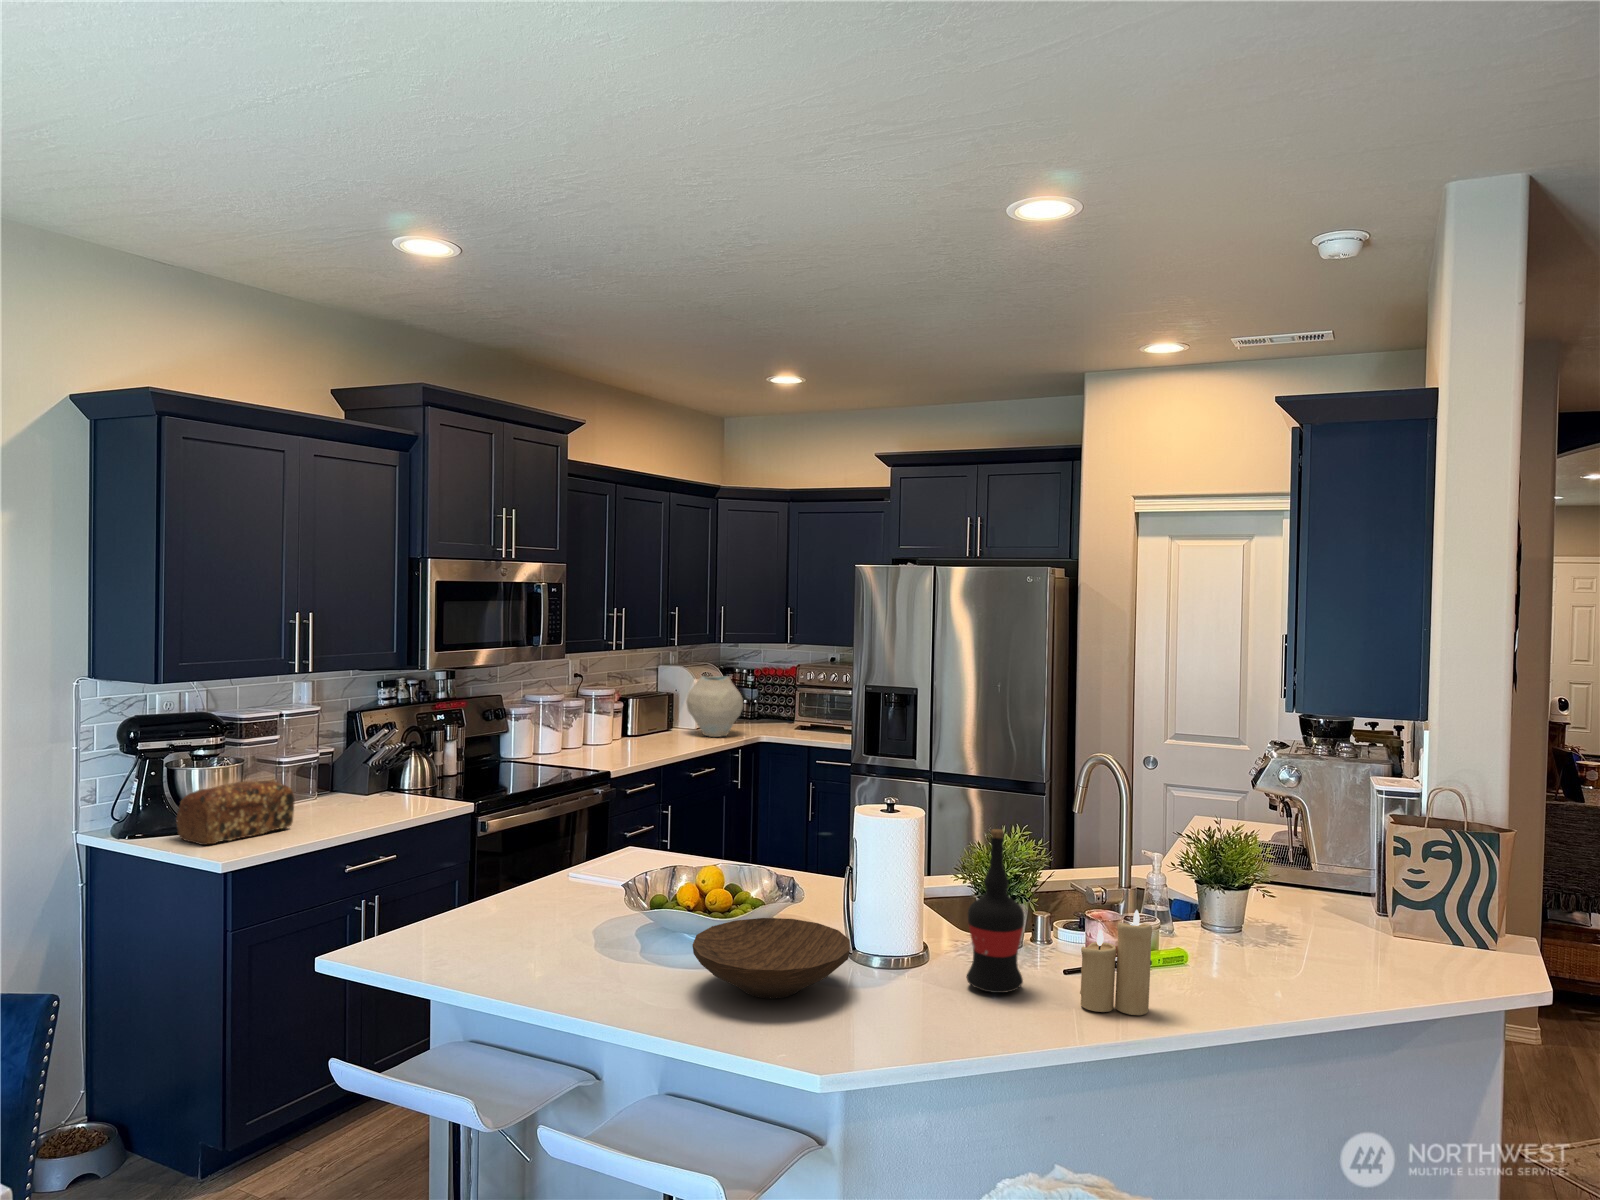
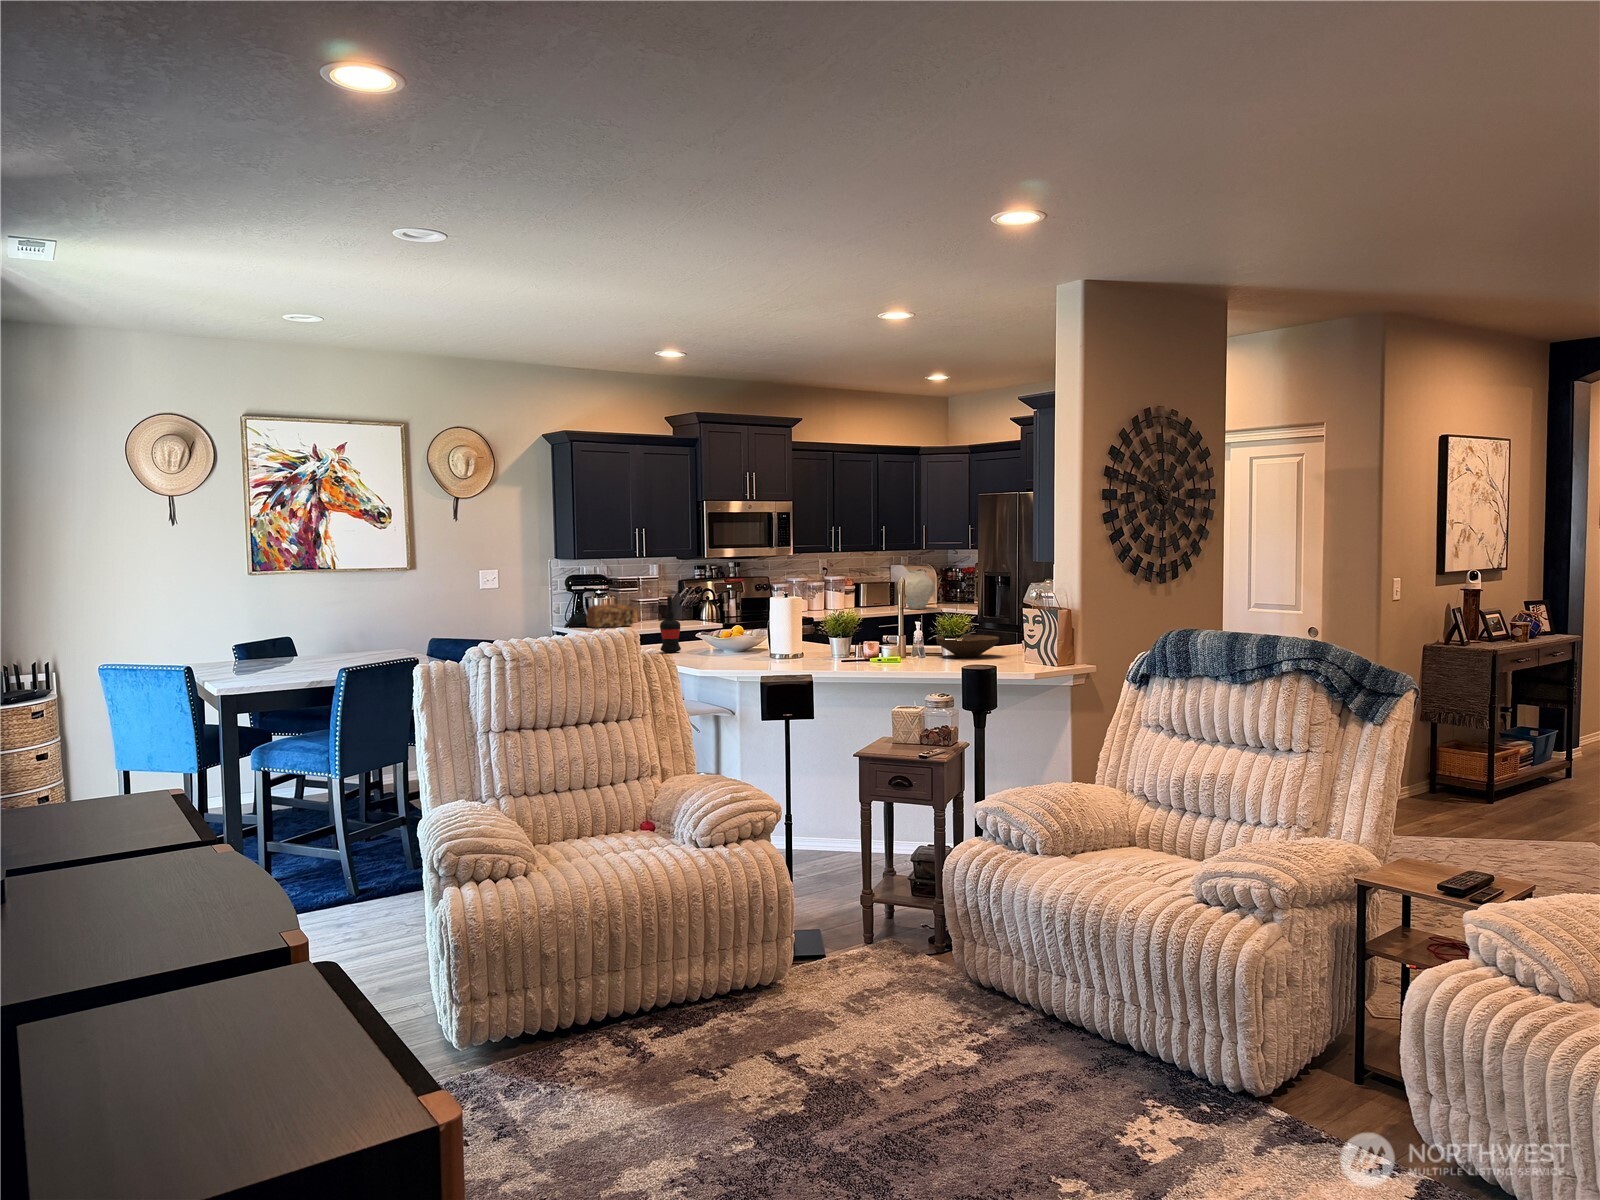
wine bottle: present [967,829,1024,993] -> present [660,594,681,652]
candle: present [1080,910,1152,1015] -> none [820,621,844,660]
wooden bowl: present [692,918,850,999] -> present [936,635,999,657]

